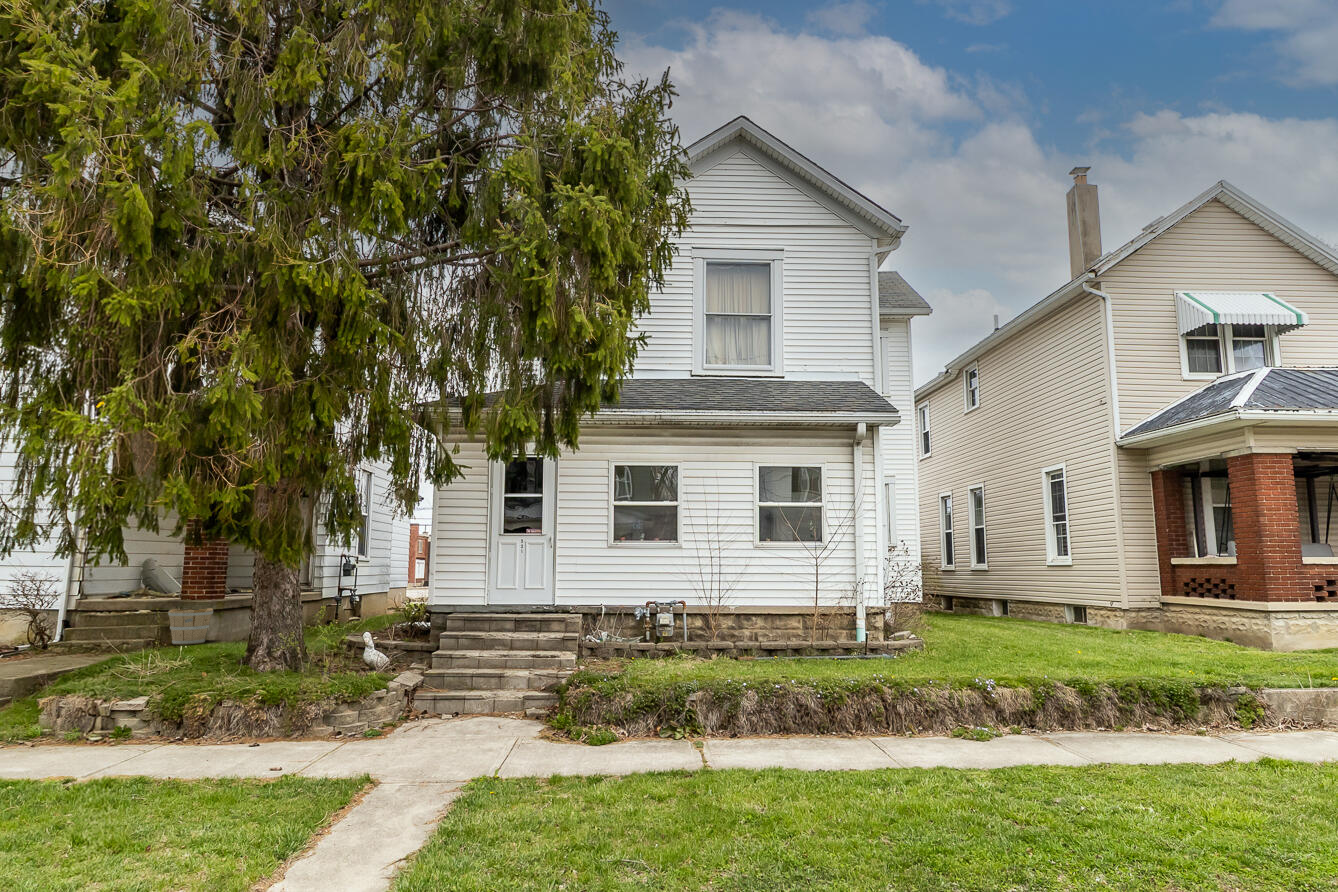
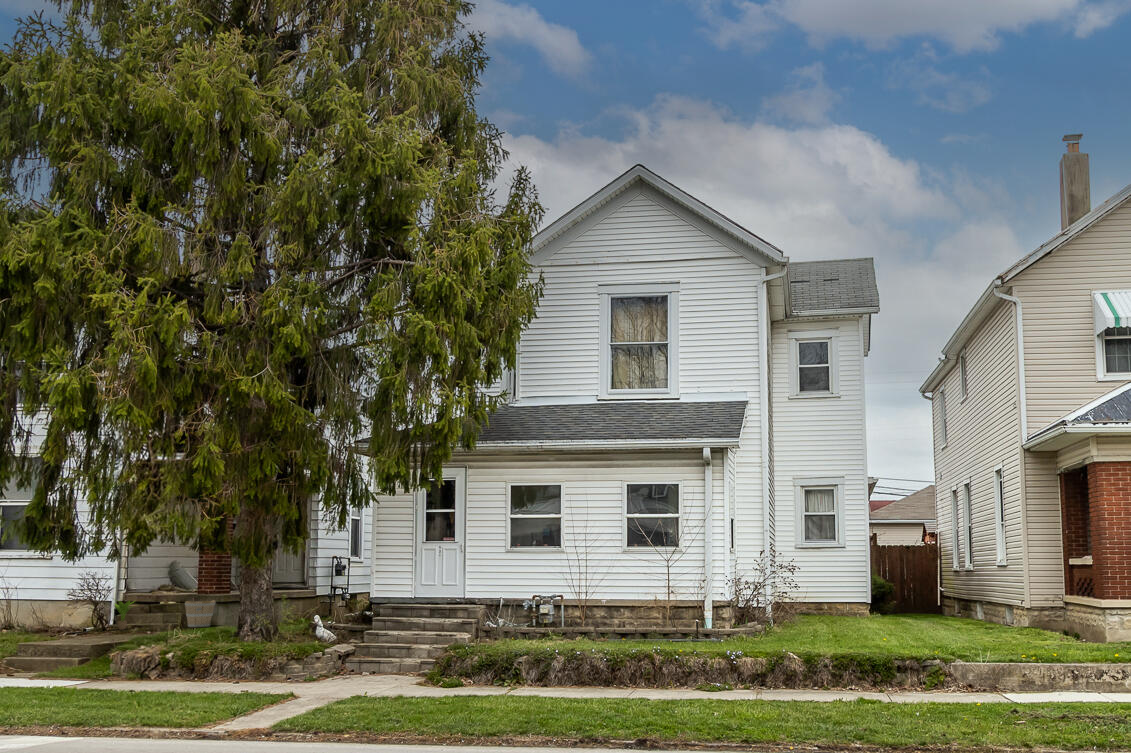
potted plant: none [56,604,101,649] -> present [115,601,131,630]

